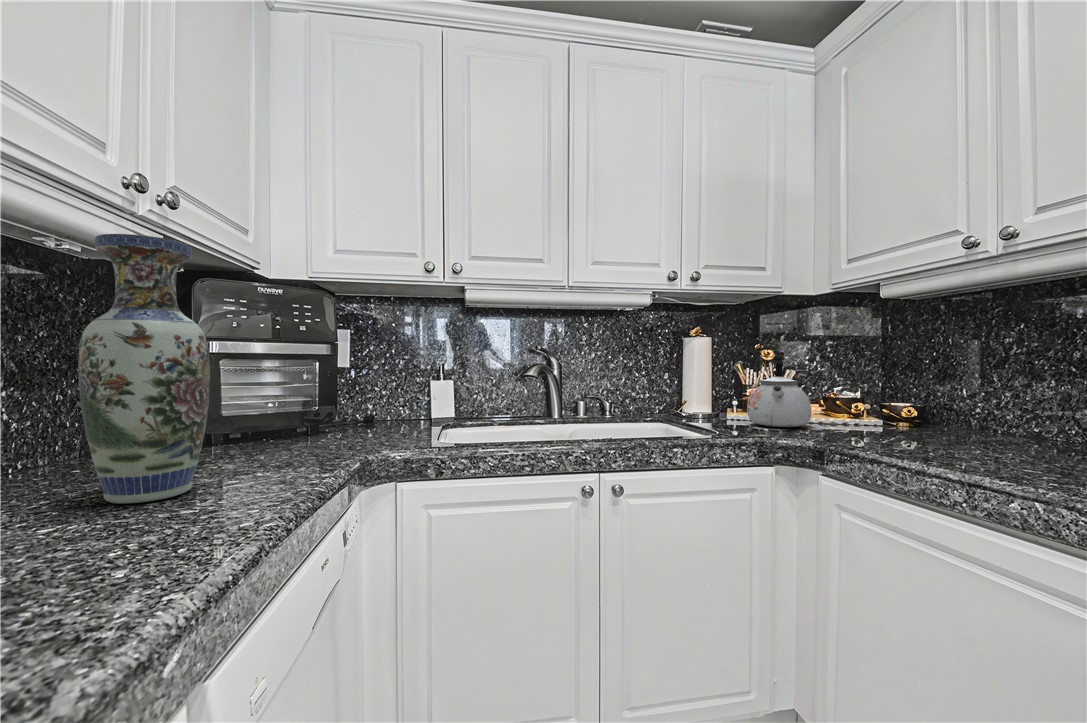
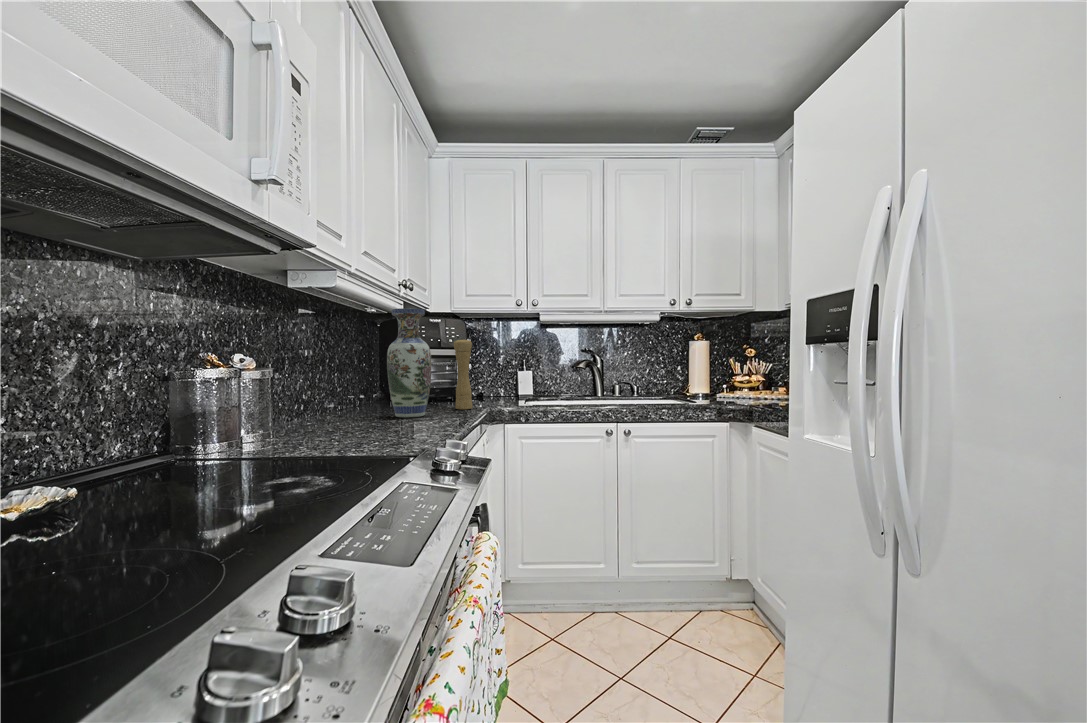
pepper mill: none [289,320,328,462] -> present [454,339,472,409]
kettle: present [747,358,812,427] -> none [724,355,765,400]

